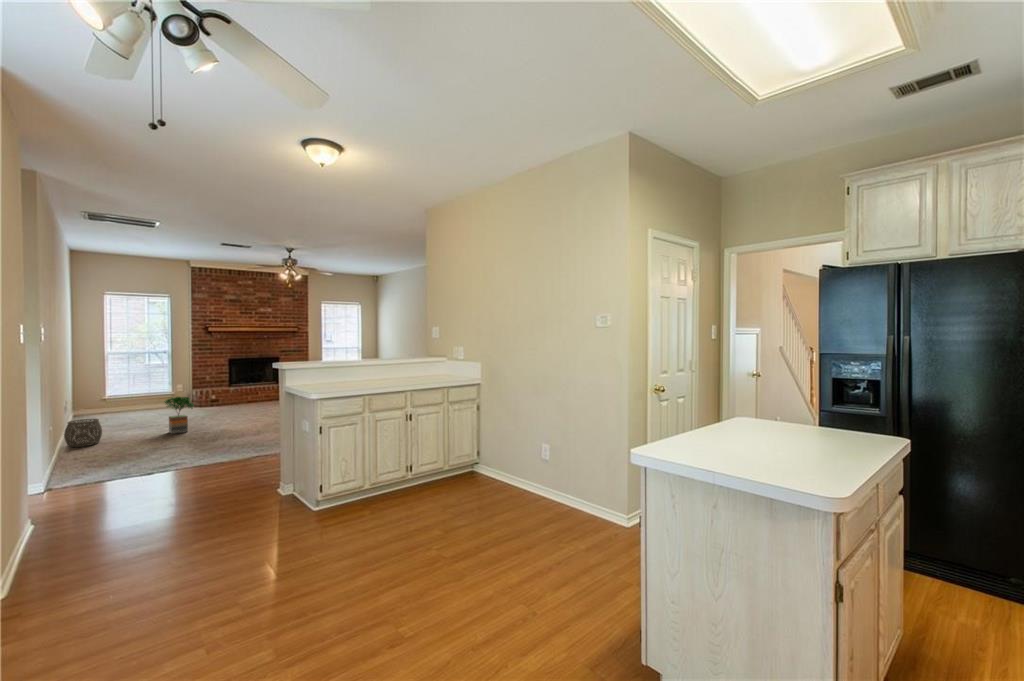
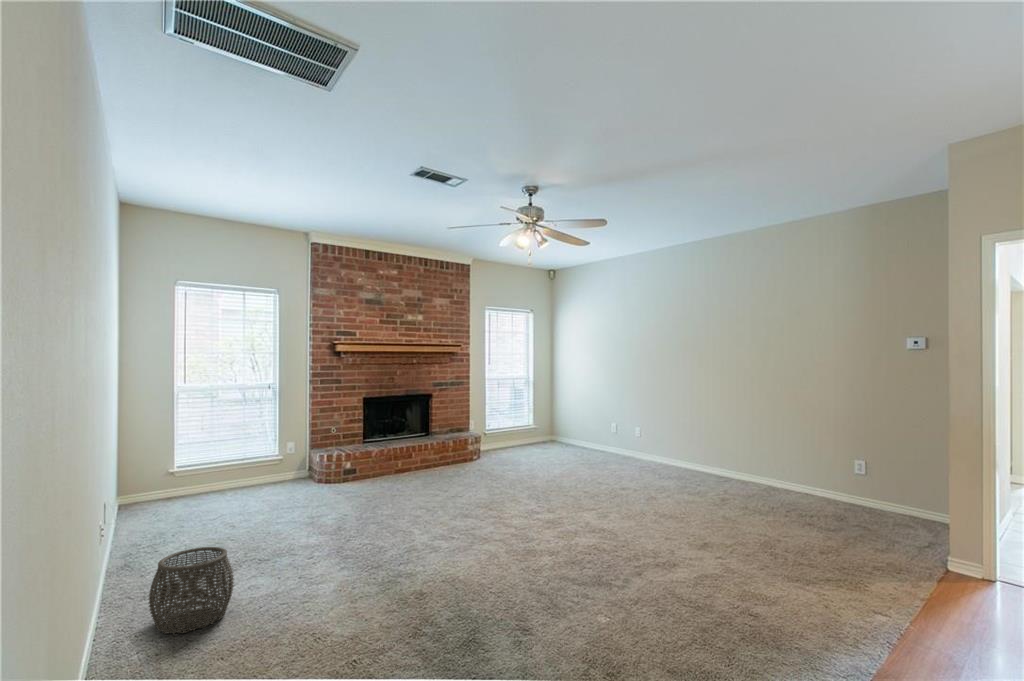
potted tree: present [164,397,194,434] -> none [344,479,406,571]

